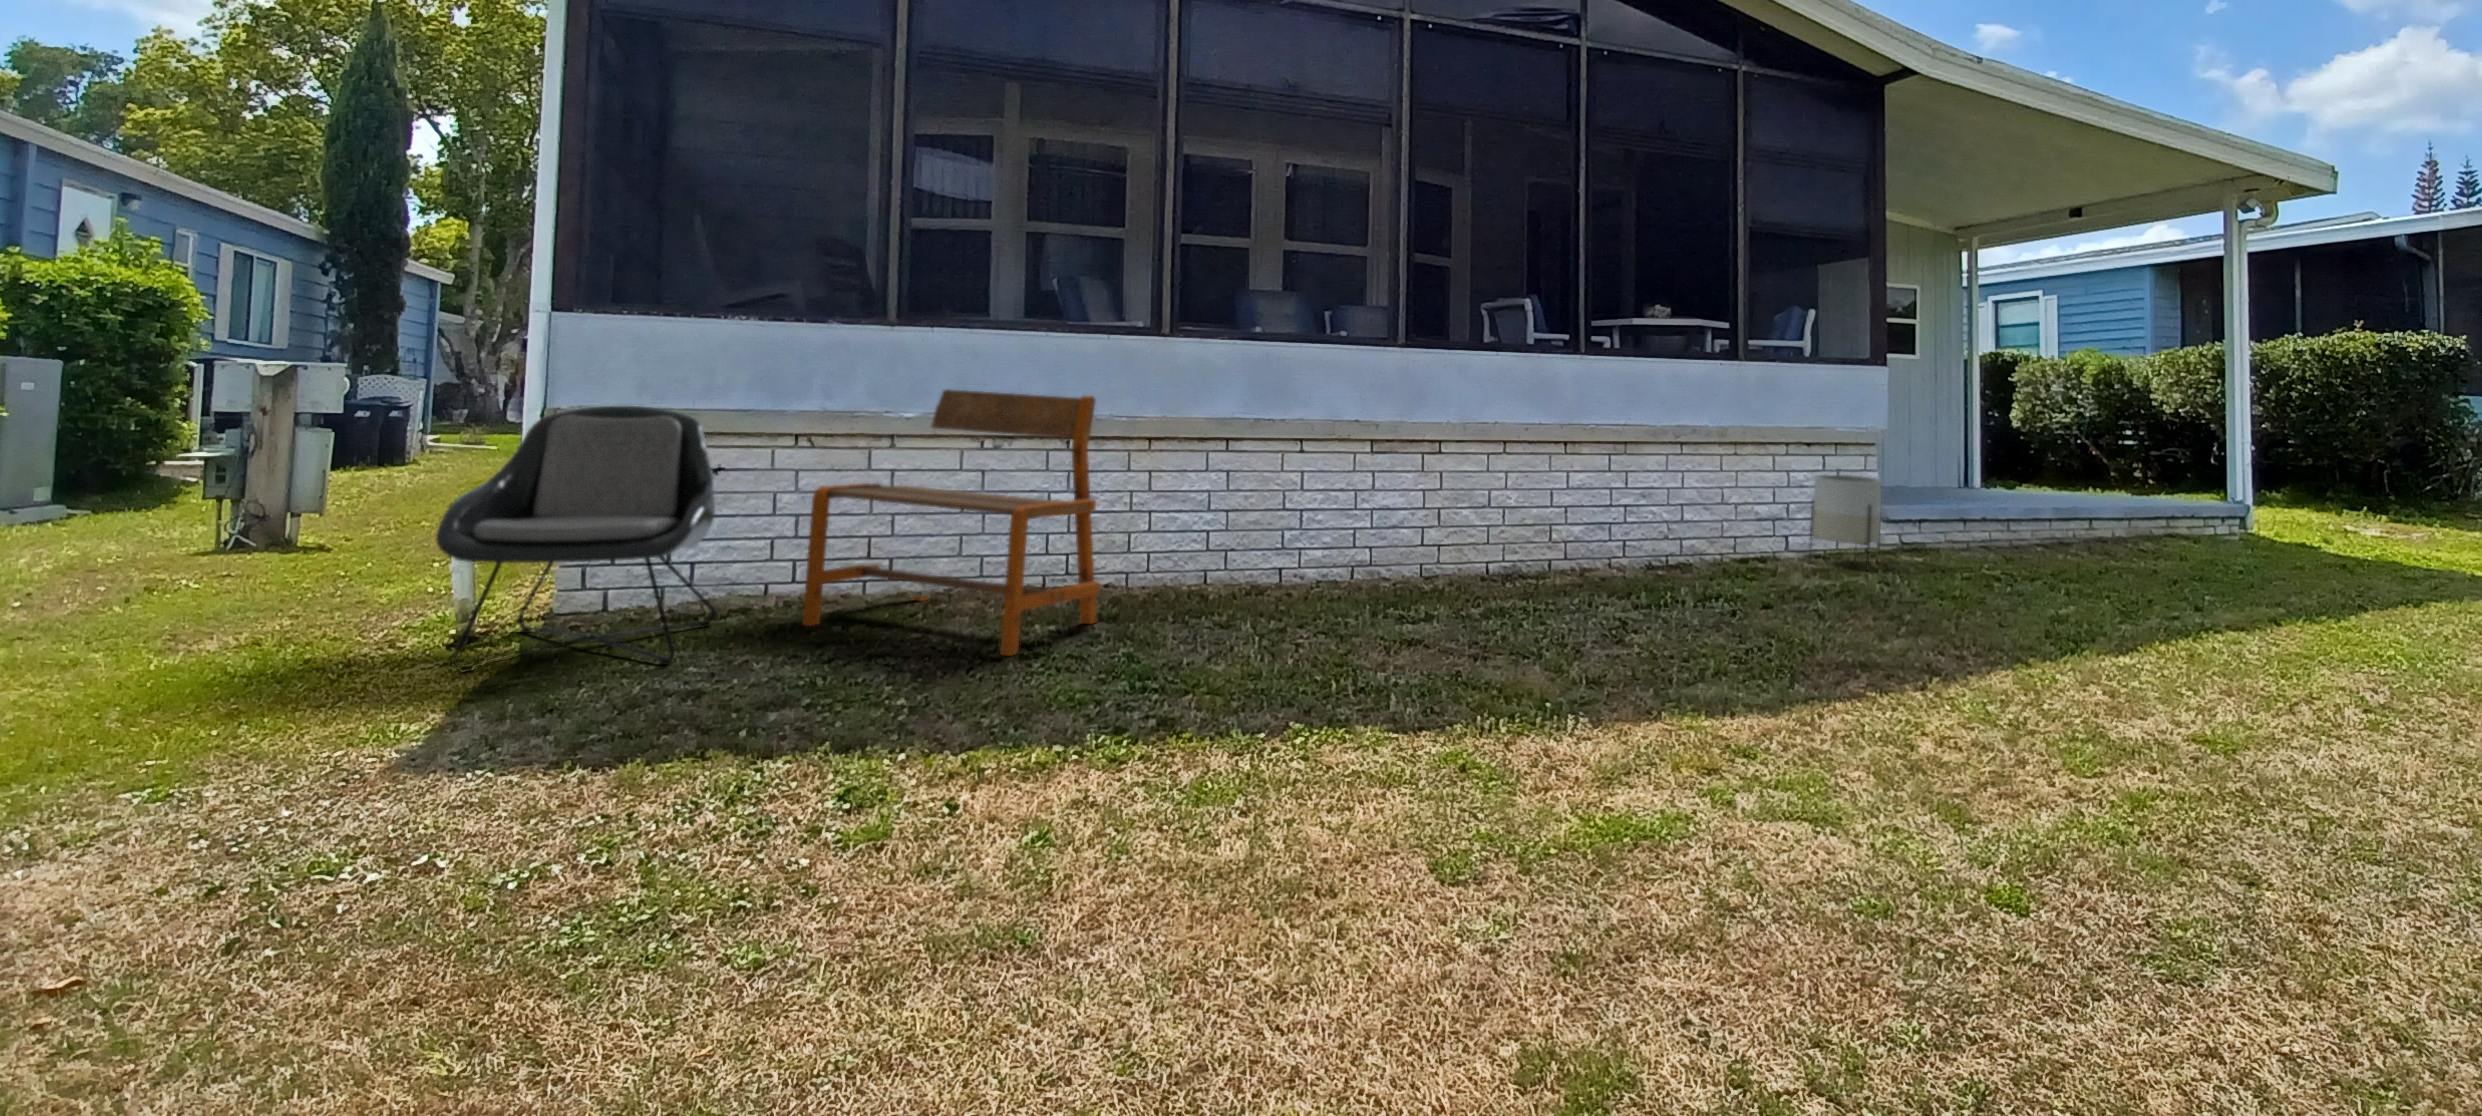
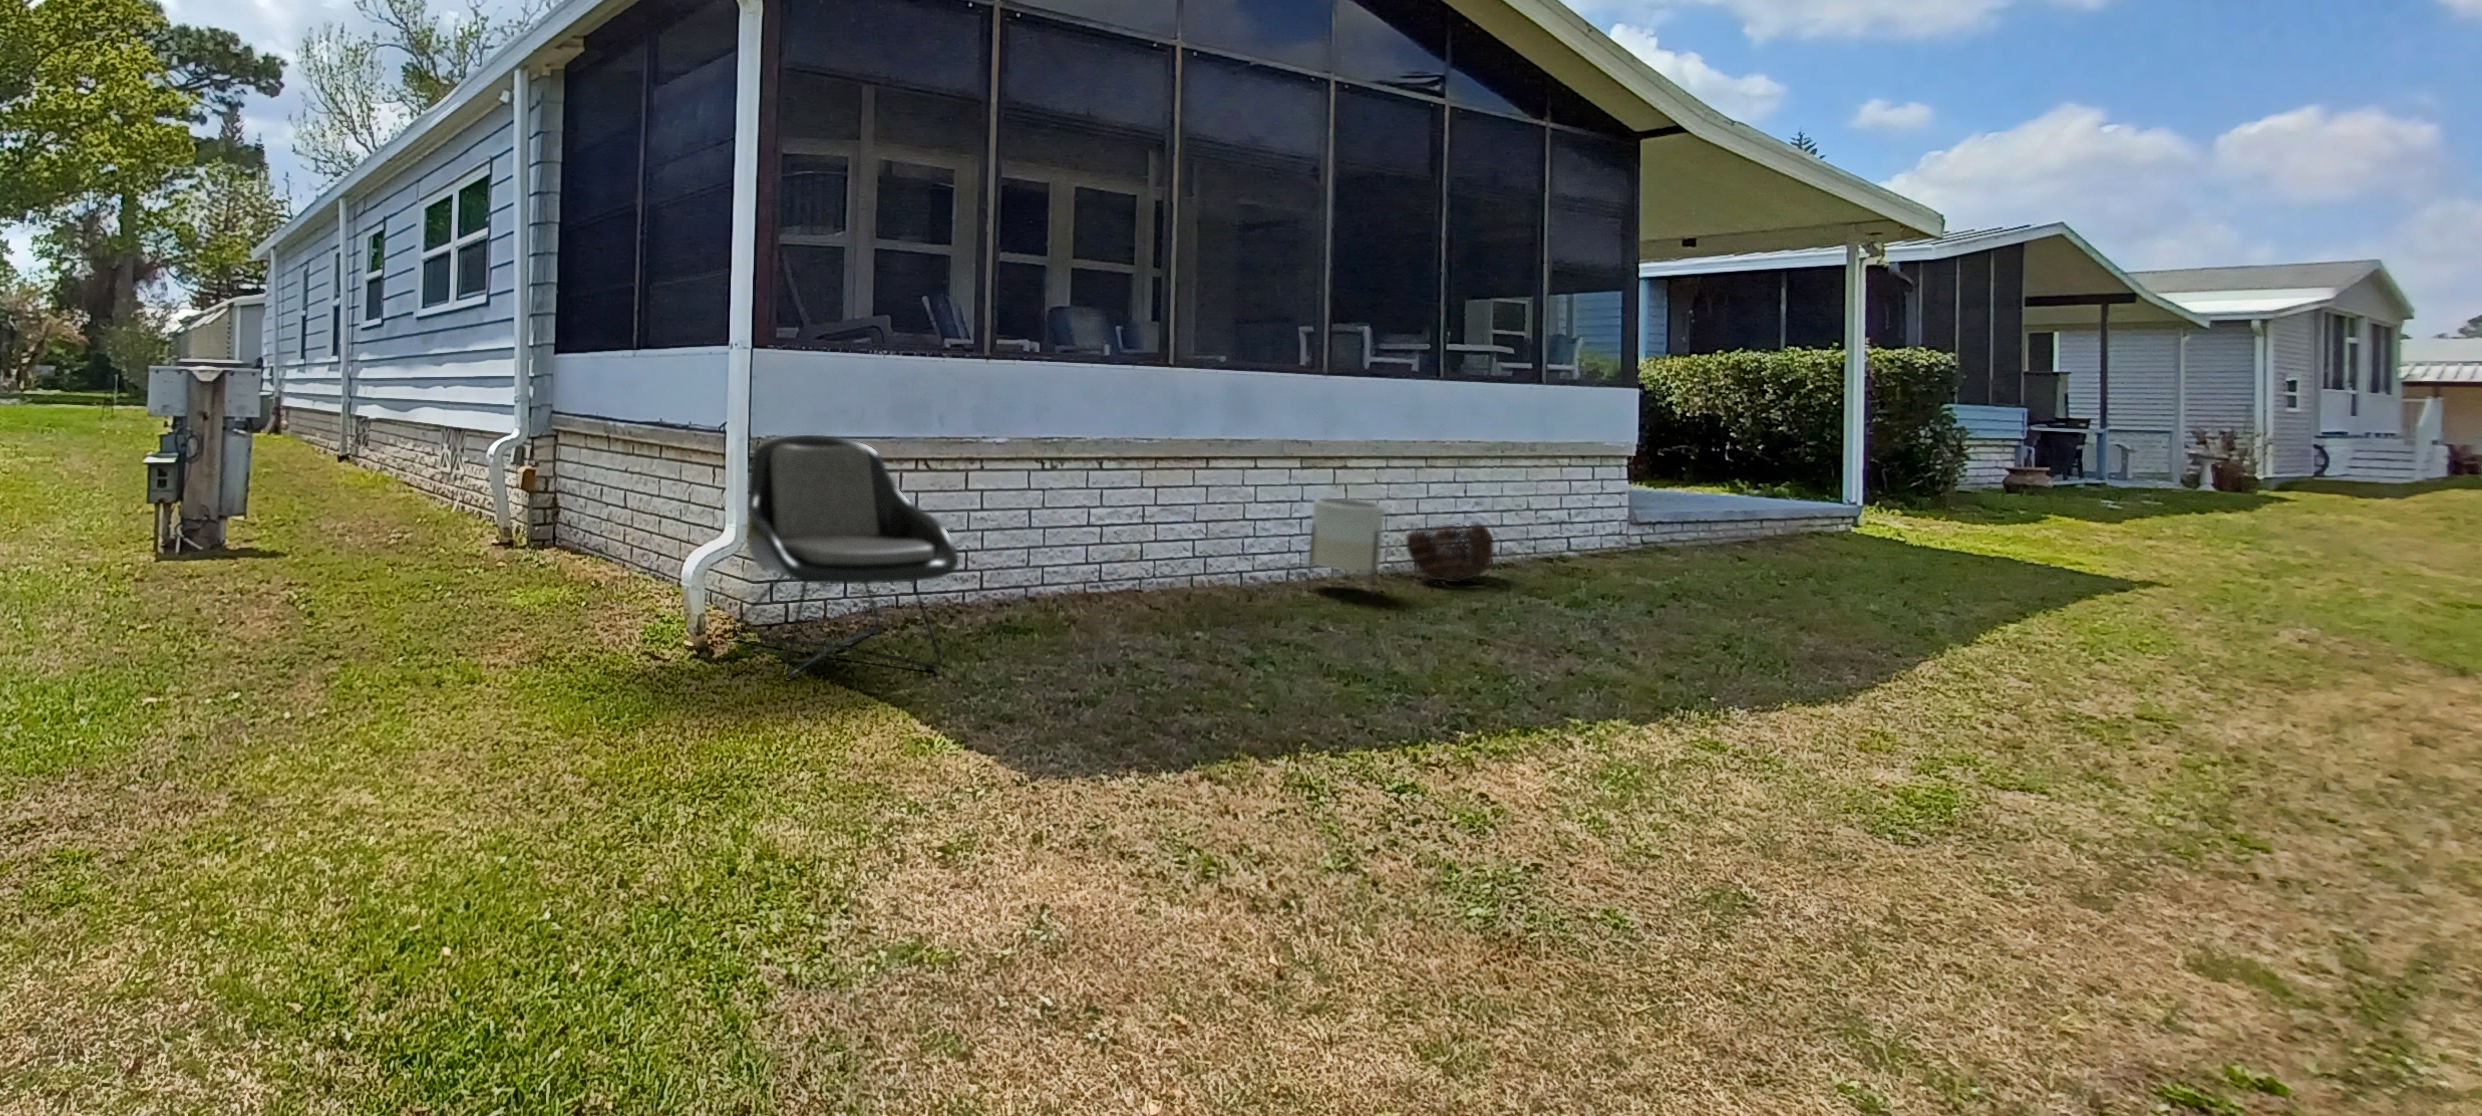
bench: present [802,389,1100,656] -> none [947,412,1191,659]
planter: present [1810,475,1881,547] -> present [1309,497,1384,574]
basket: none [1515,514,1633,582] -> present [1406,523,1493,582]

